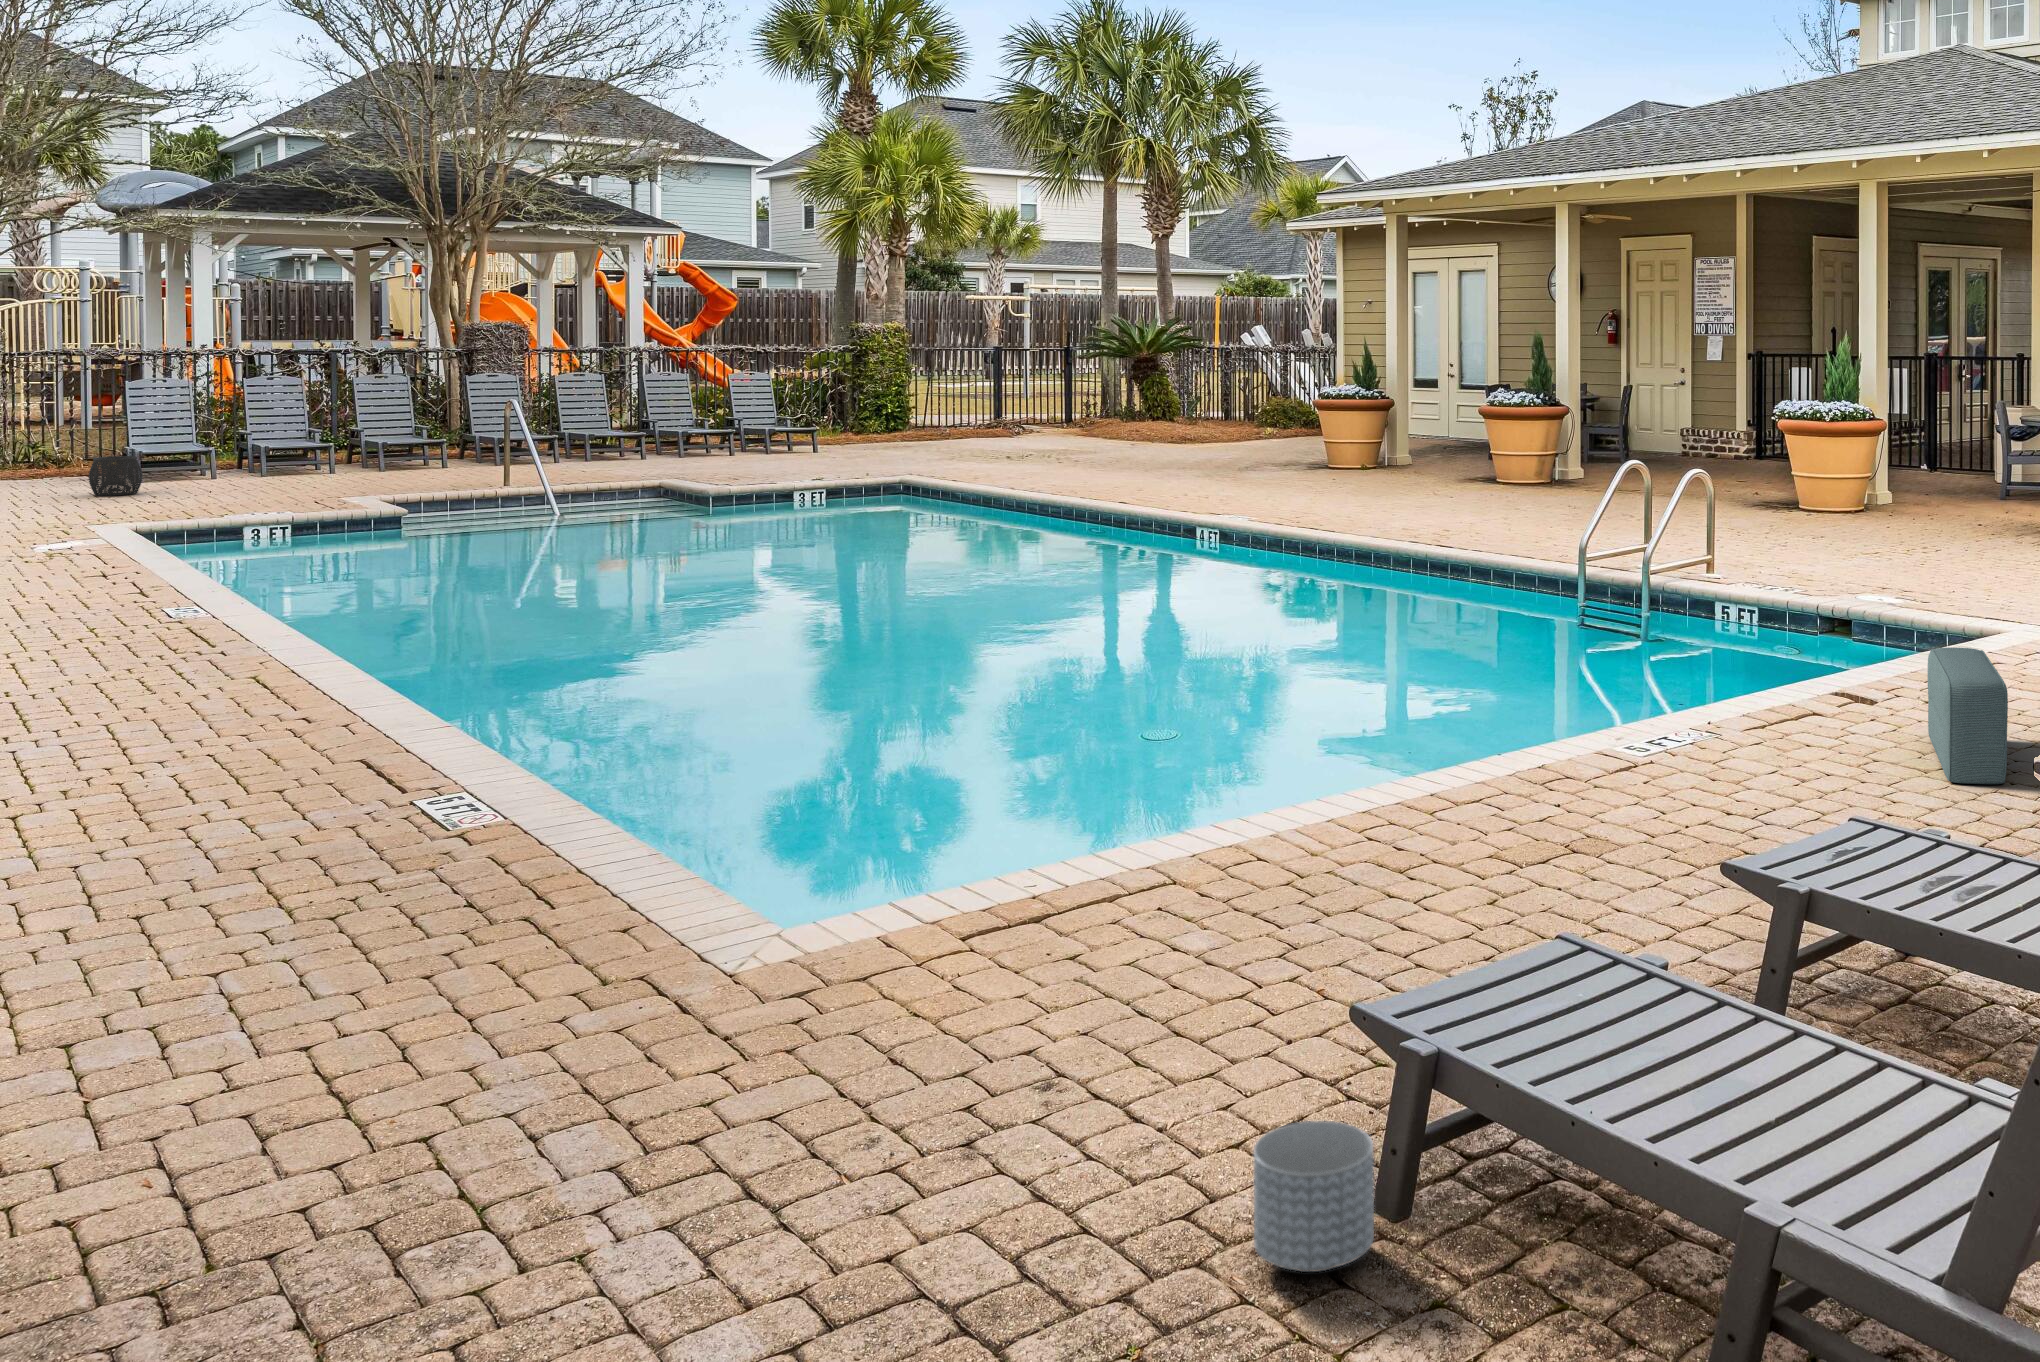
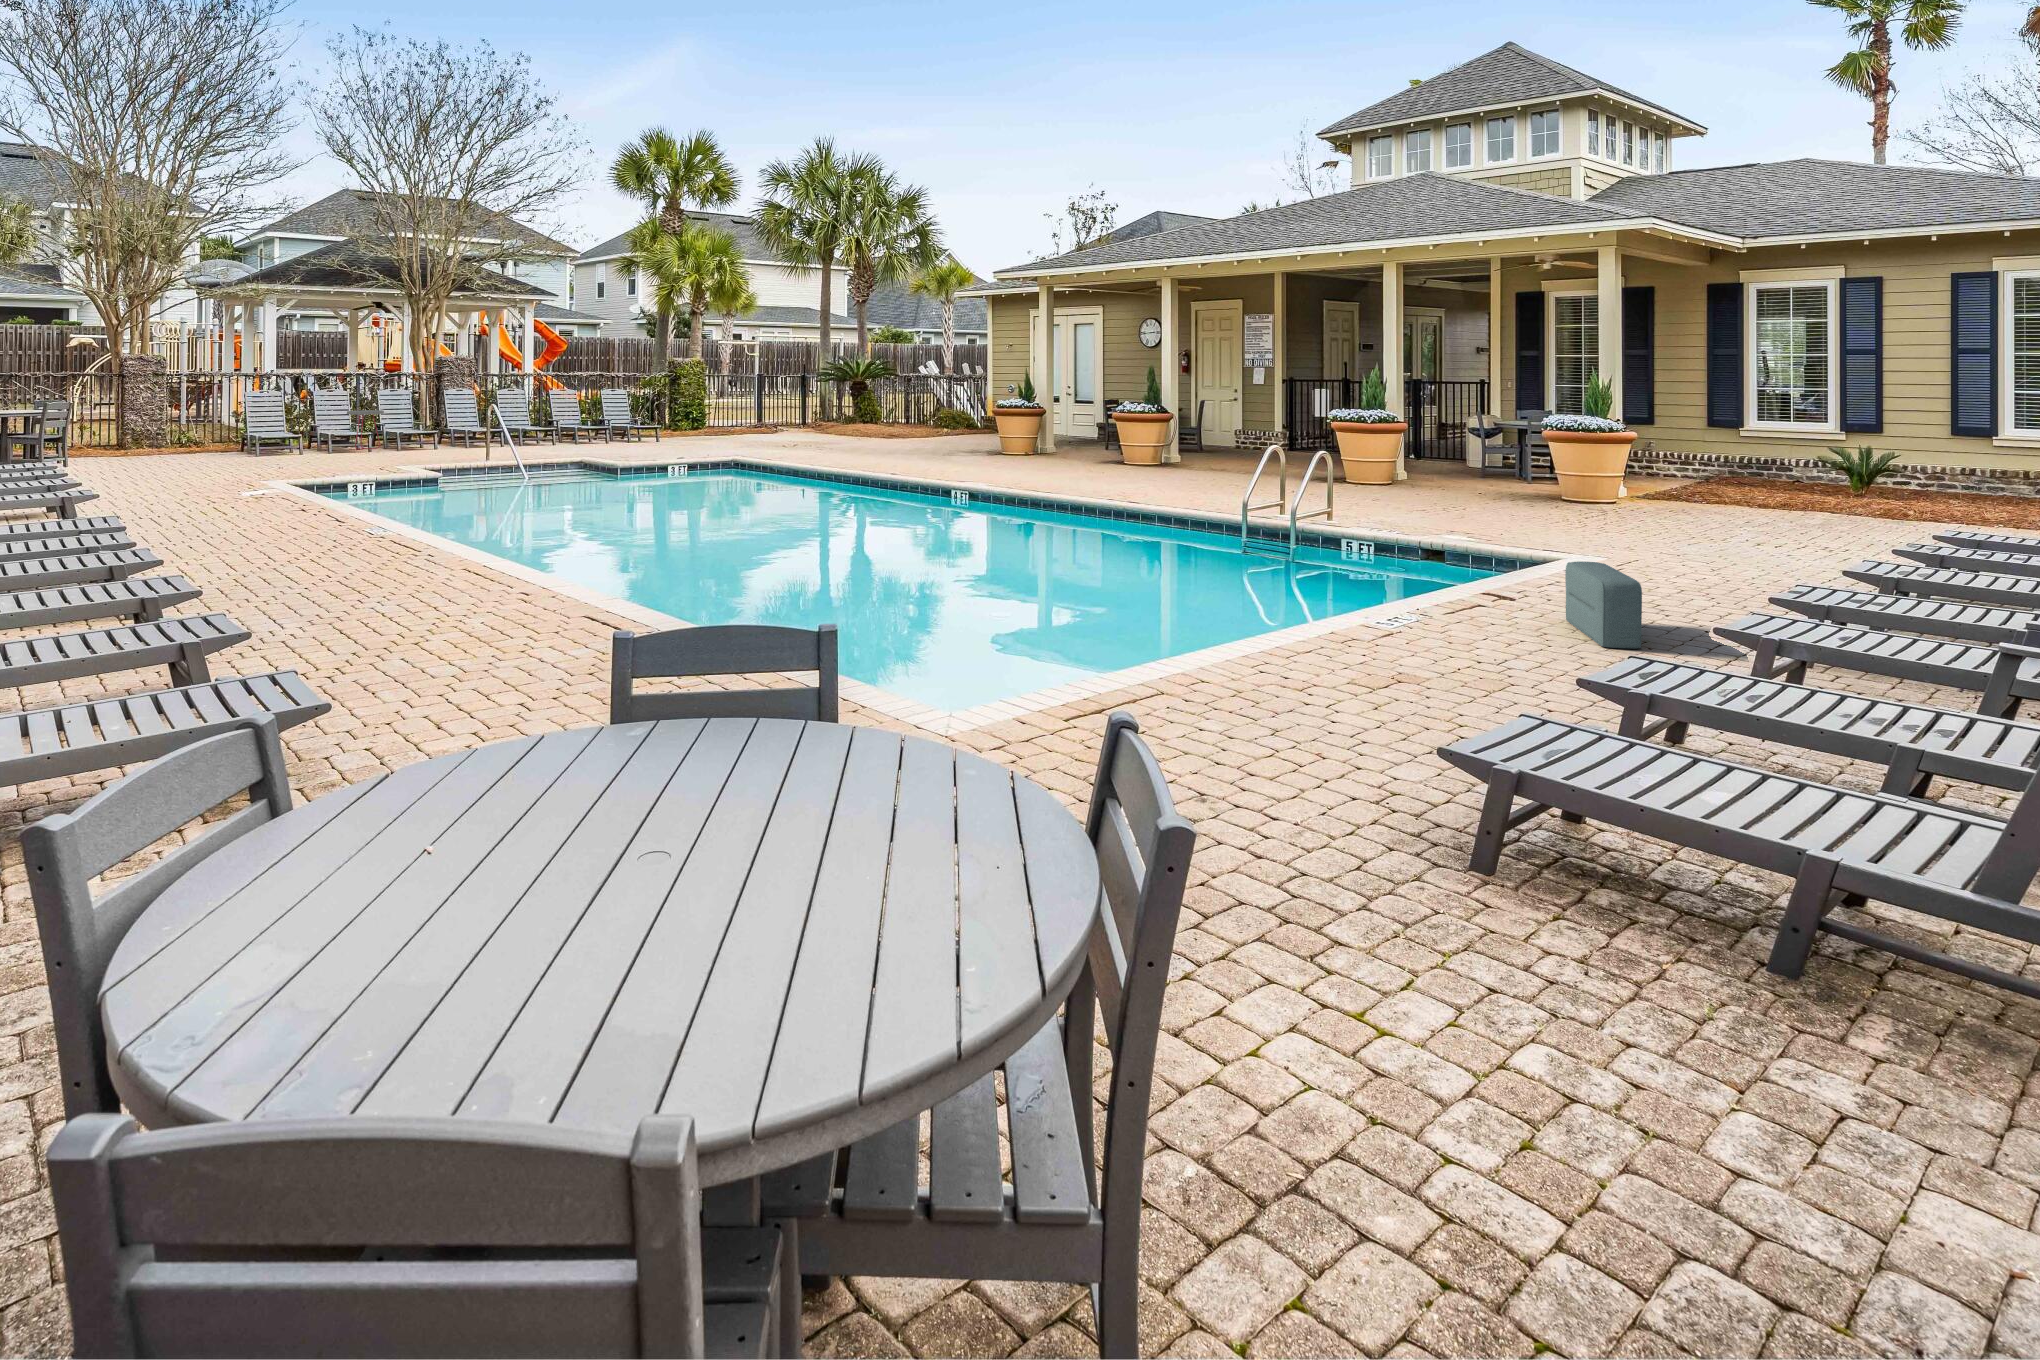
side table: none [287,409,349,471] -> present [347,410,384,450]
woven basket: present [88,456,143,496] -> none [241,439,273,464]
planter: present [1254,1121,1374,1272] -> none [1397,820,1474,908]

